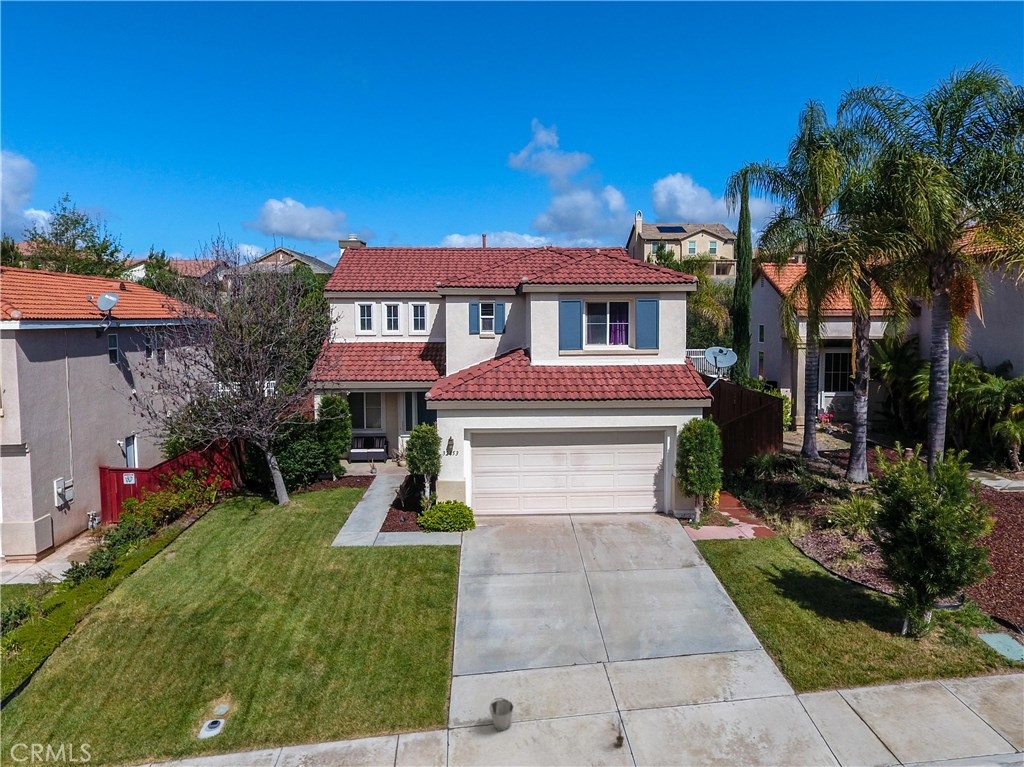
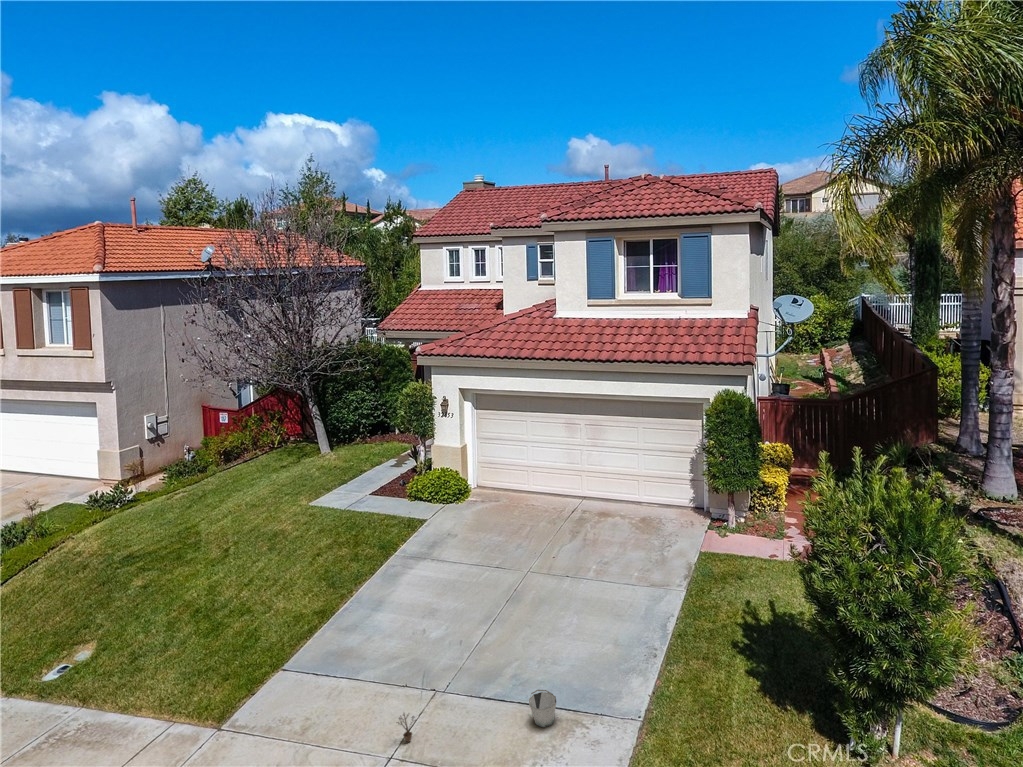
bucket: present [489,698,513,731] -> present [529,690,556,727]

